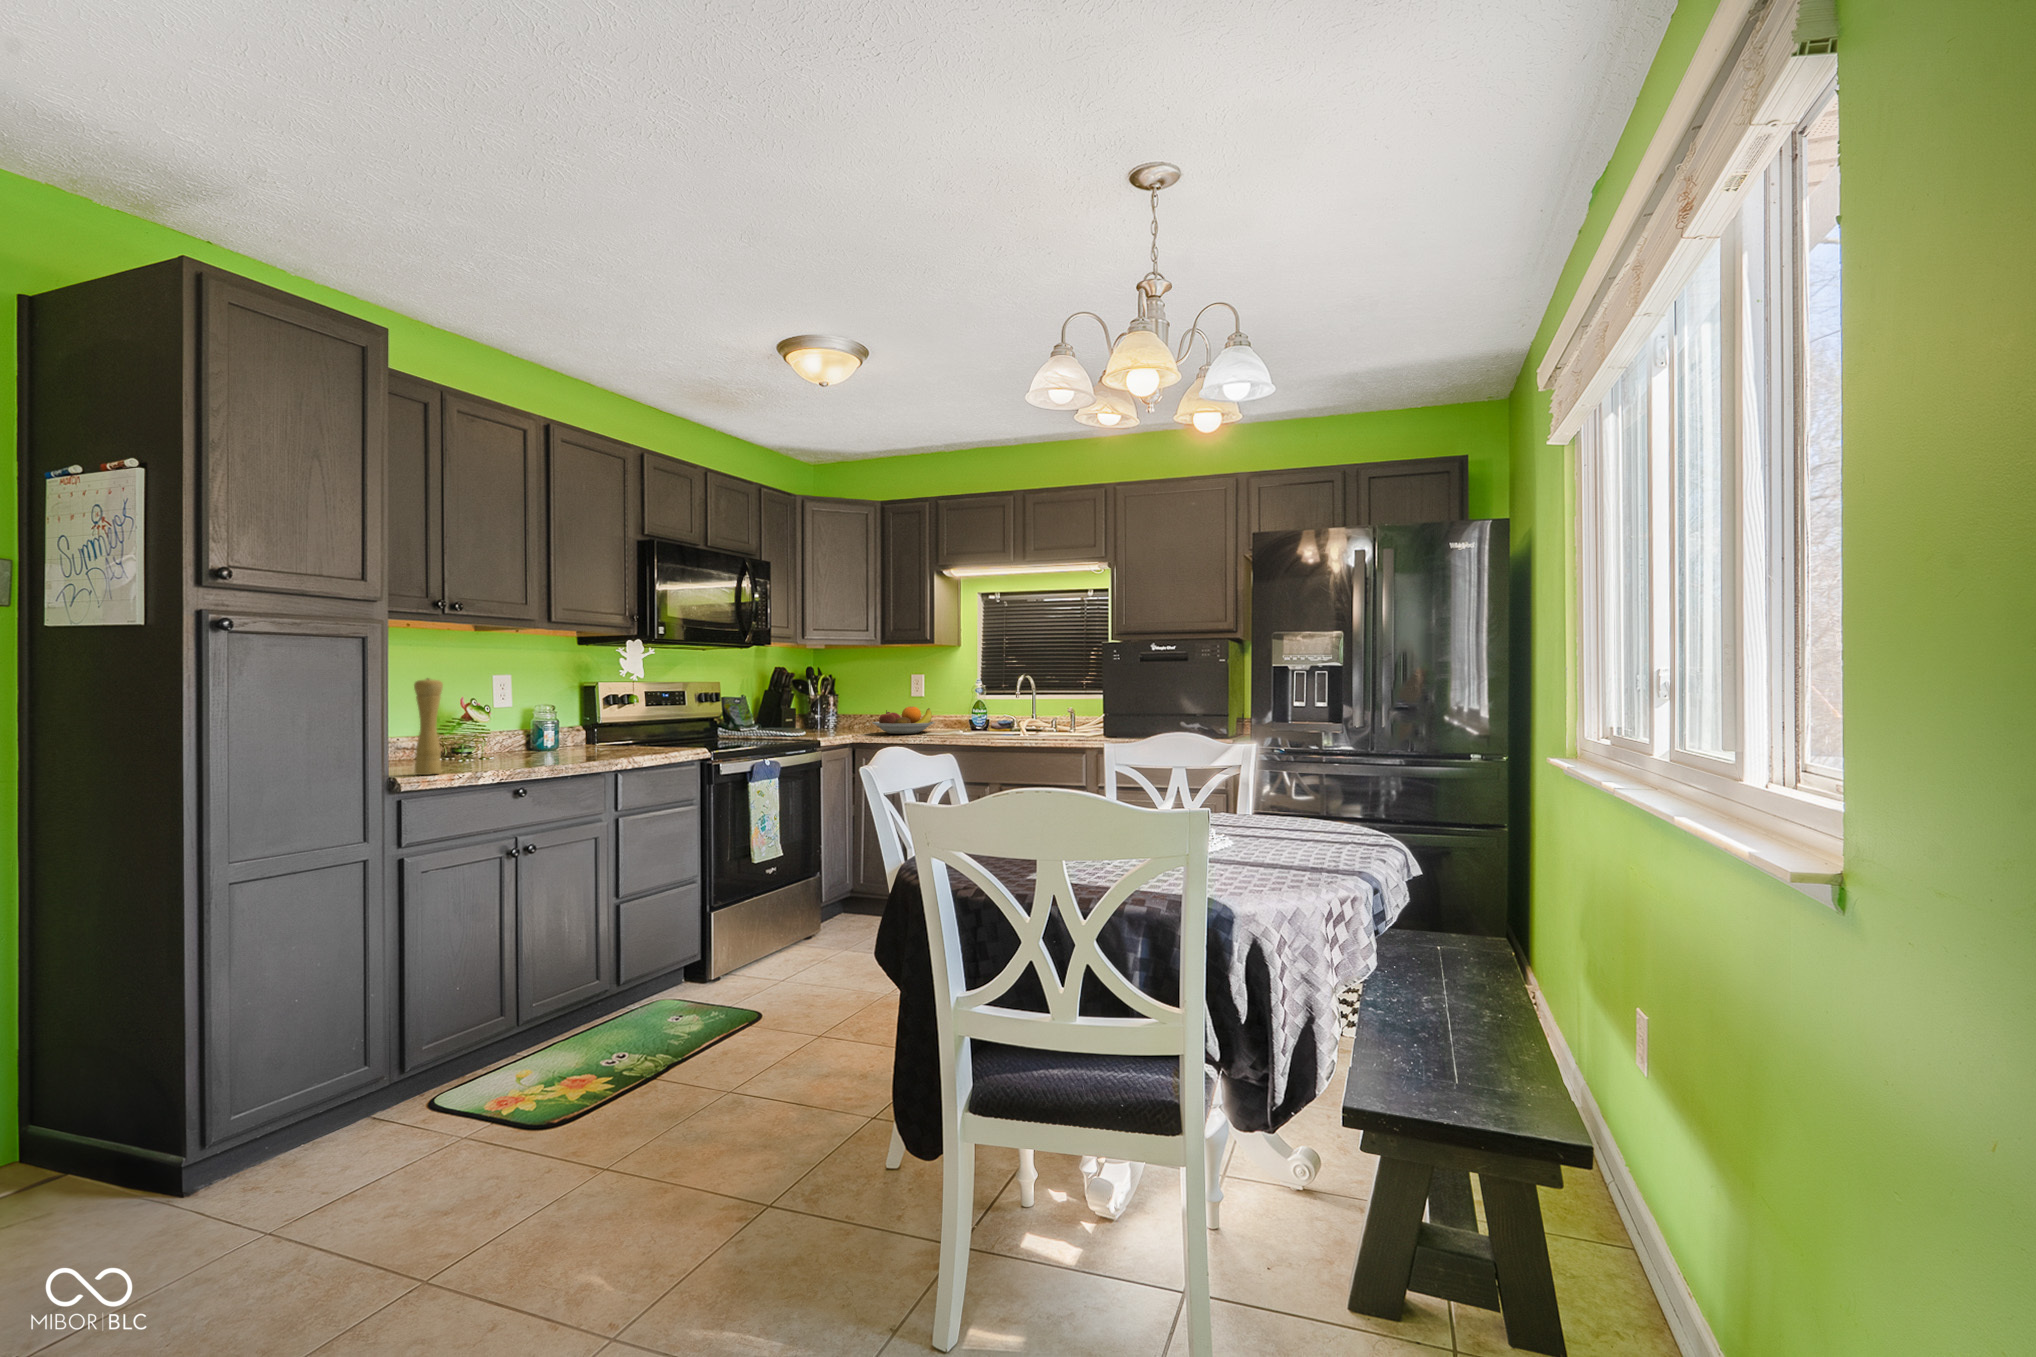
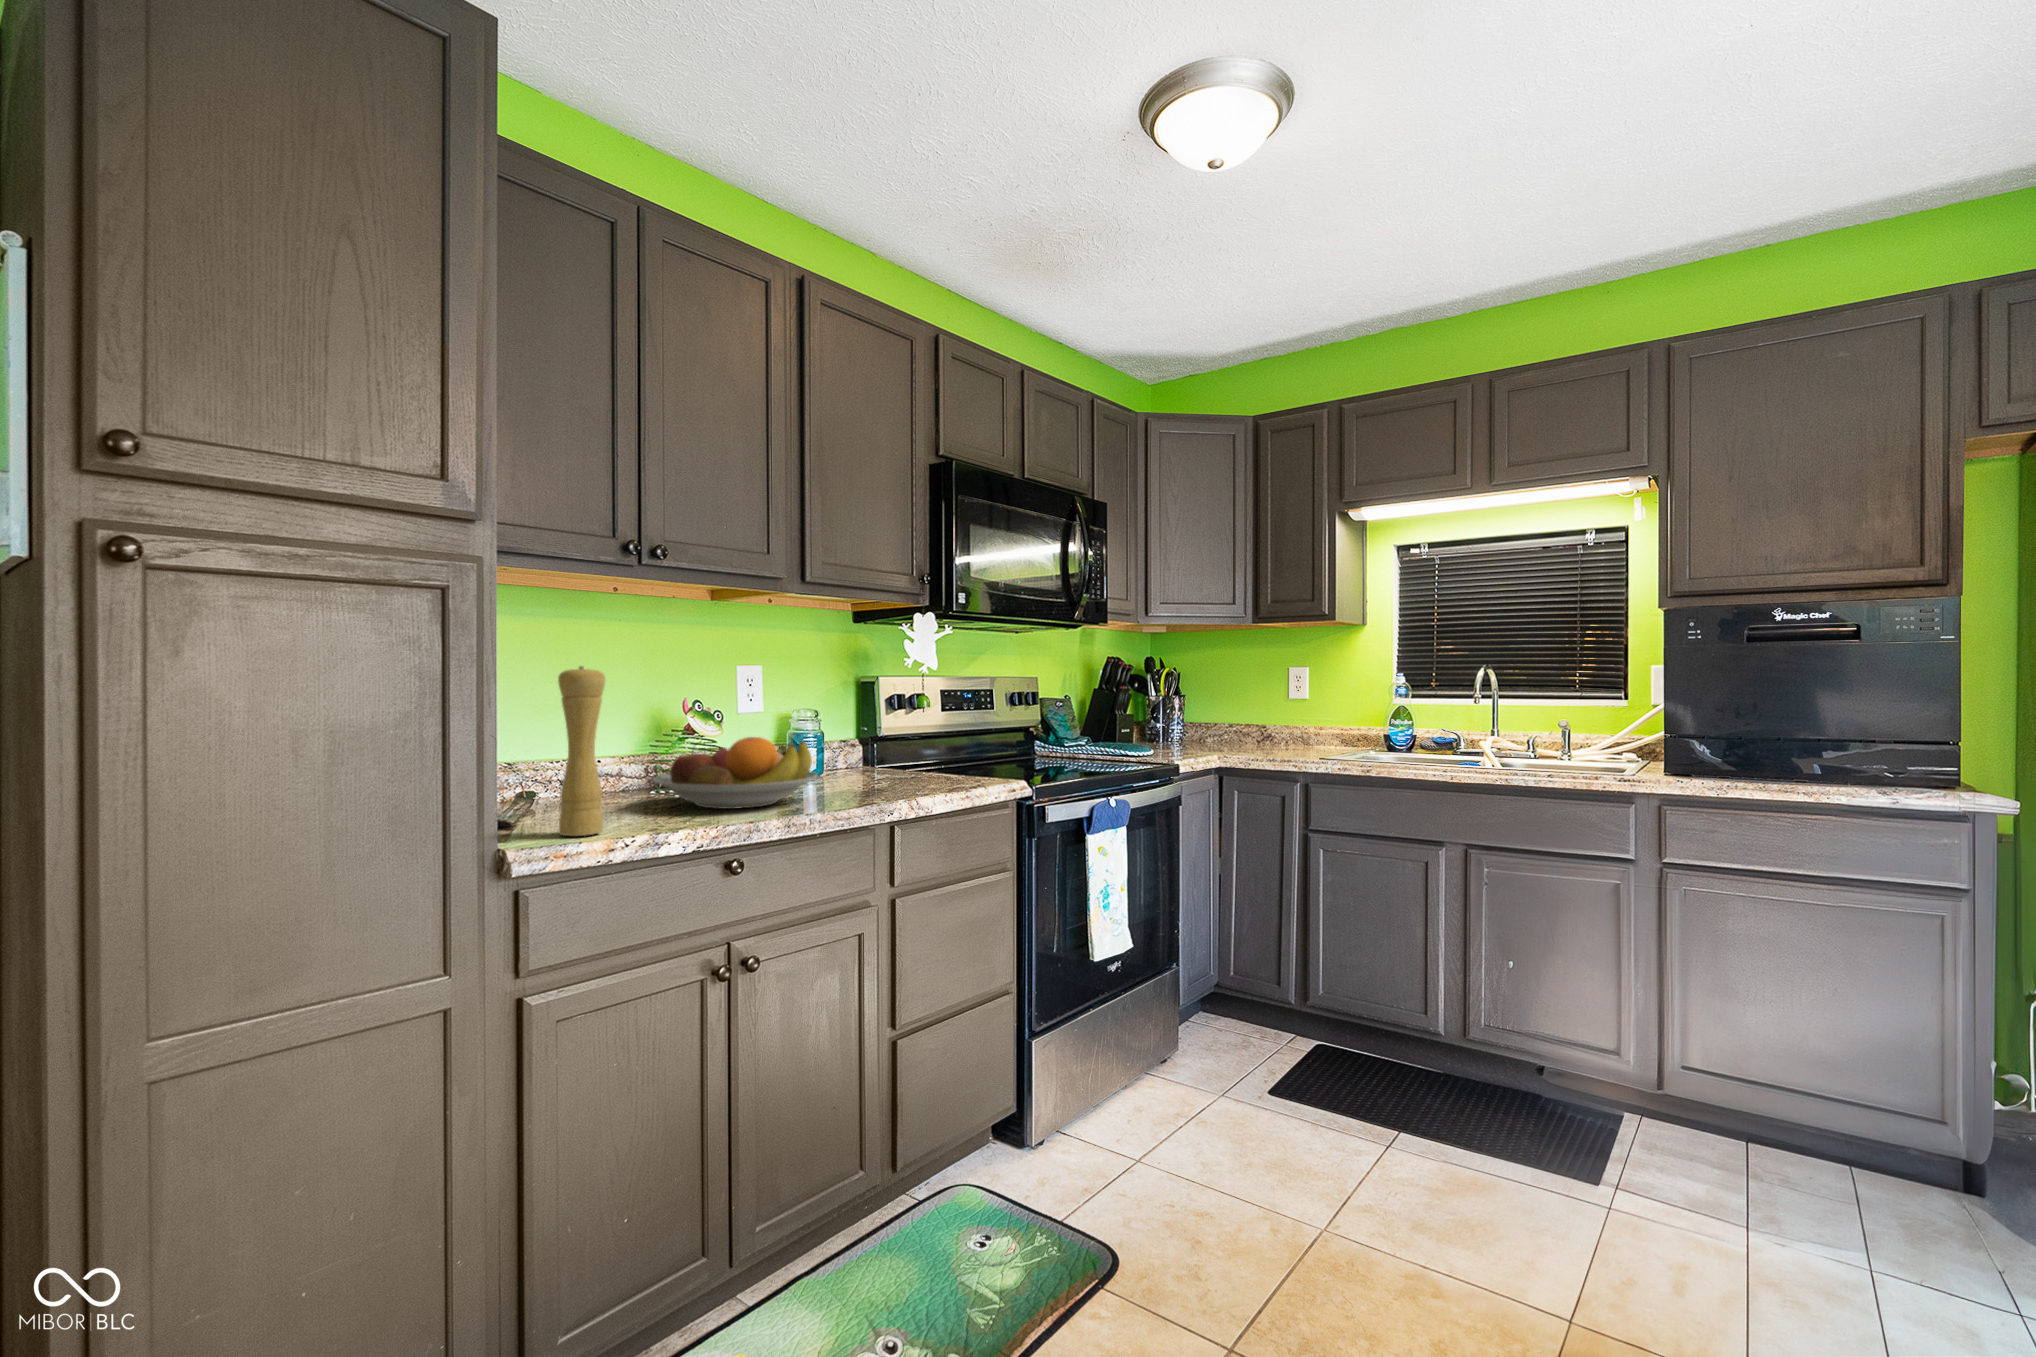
fruit bowl: present [872,707,935,734] -> present [653,737,817,809]

